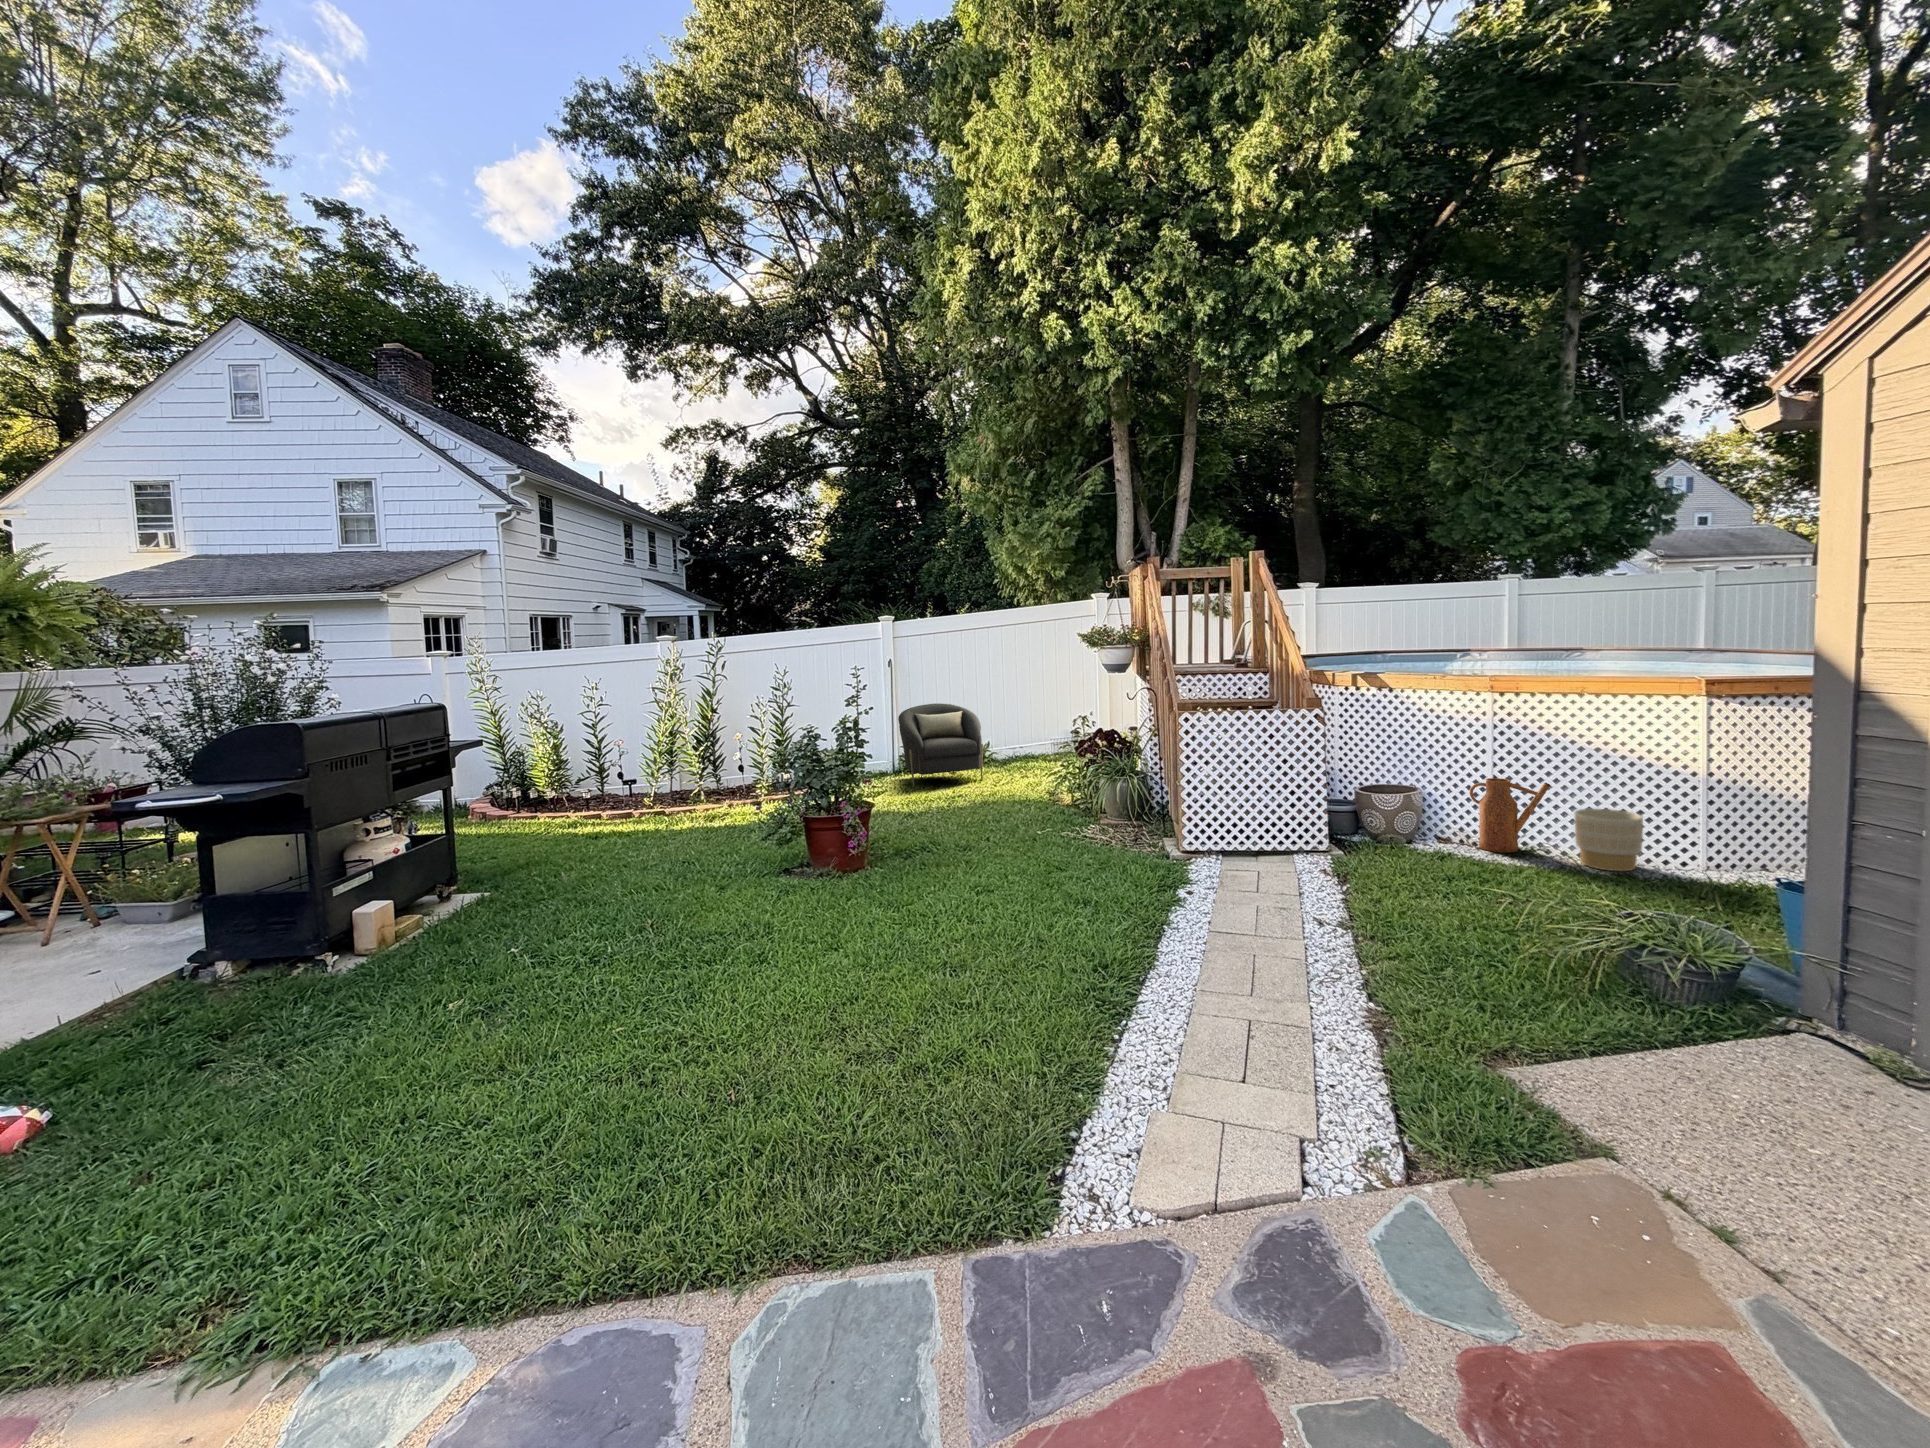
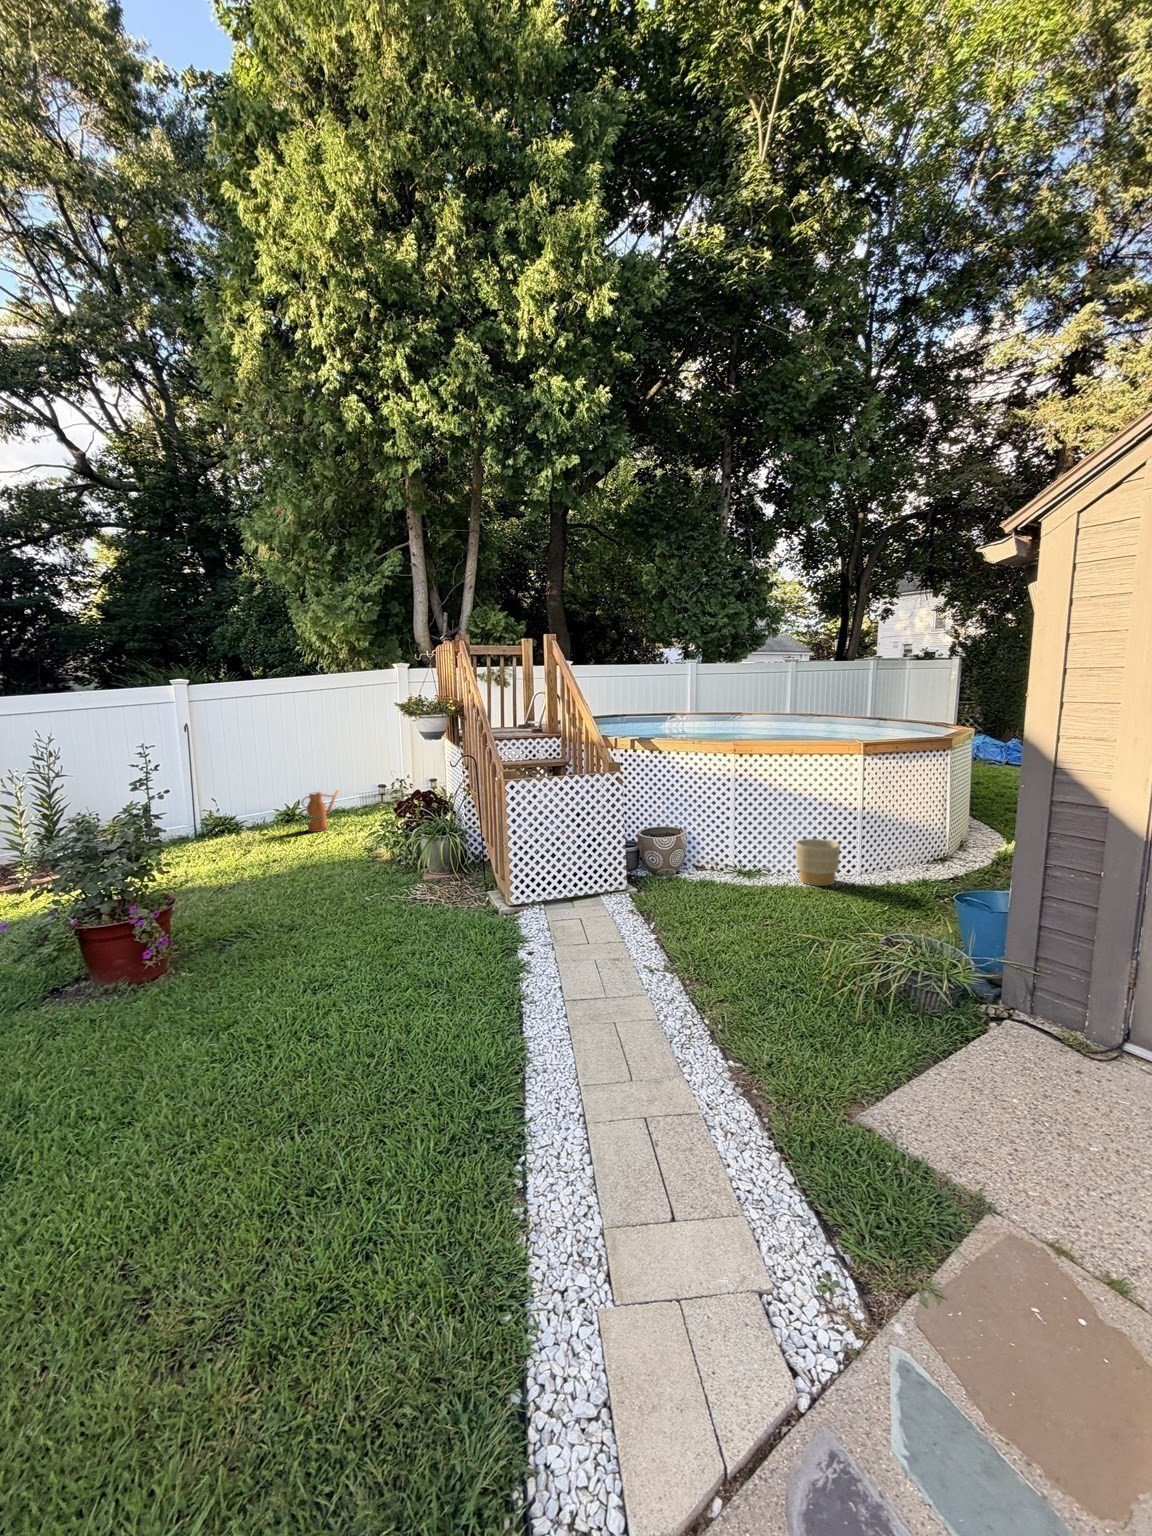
armchair: present [898,703,983,786] -> none [197,770,294,856]
watering can: present [1469,778,1550,853] -> present [302,790,338,832]

